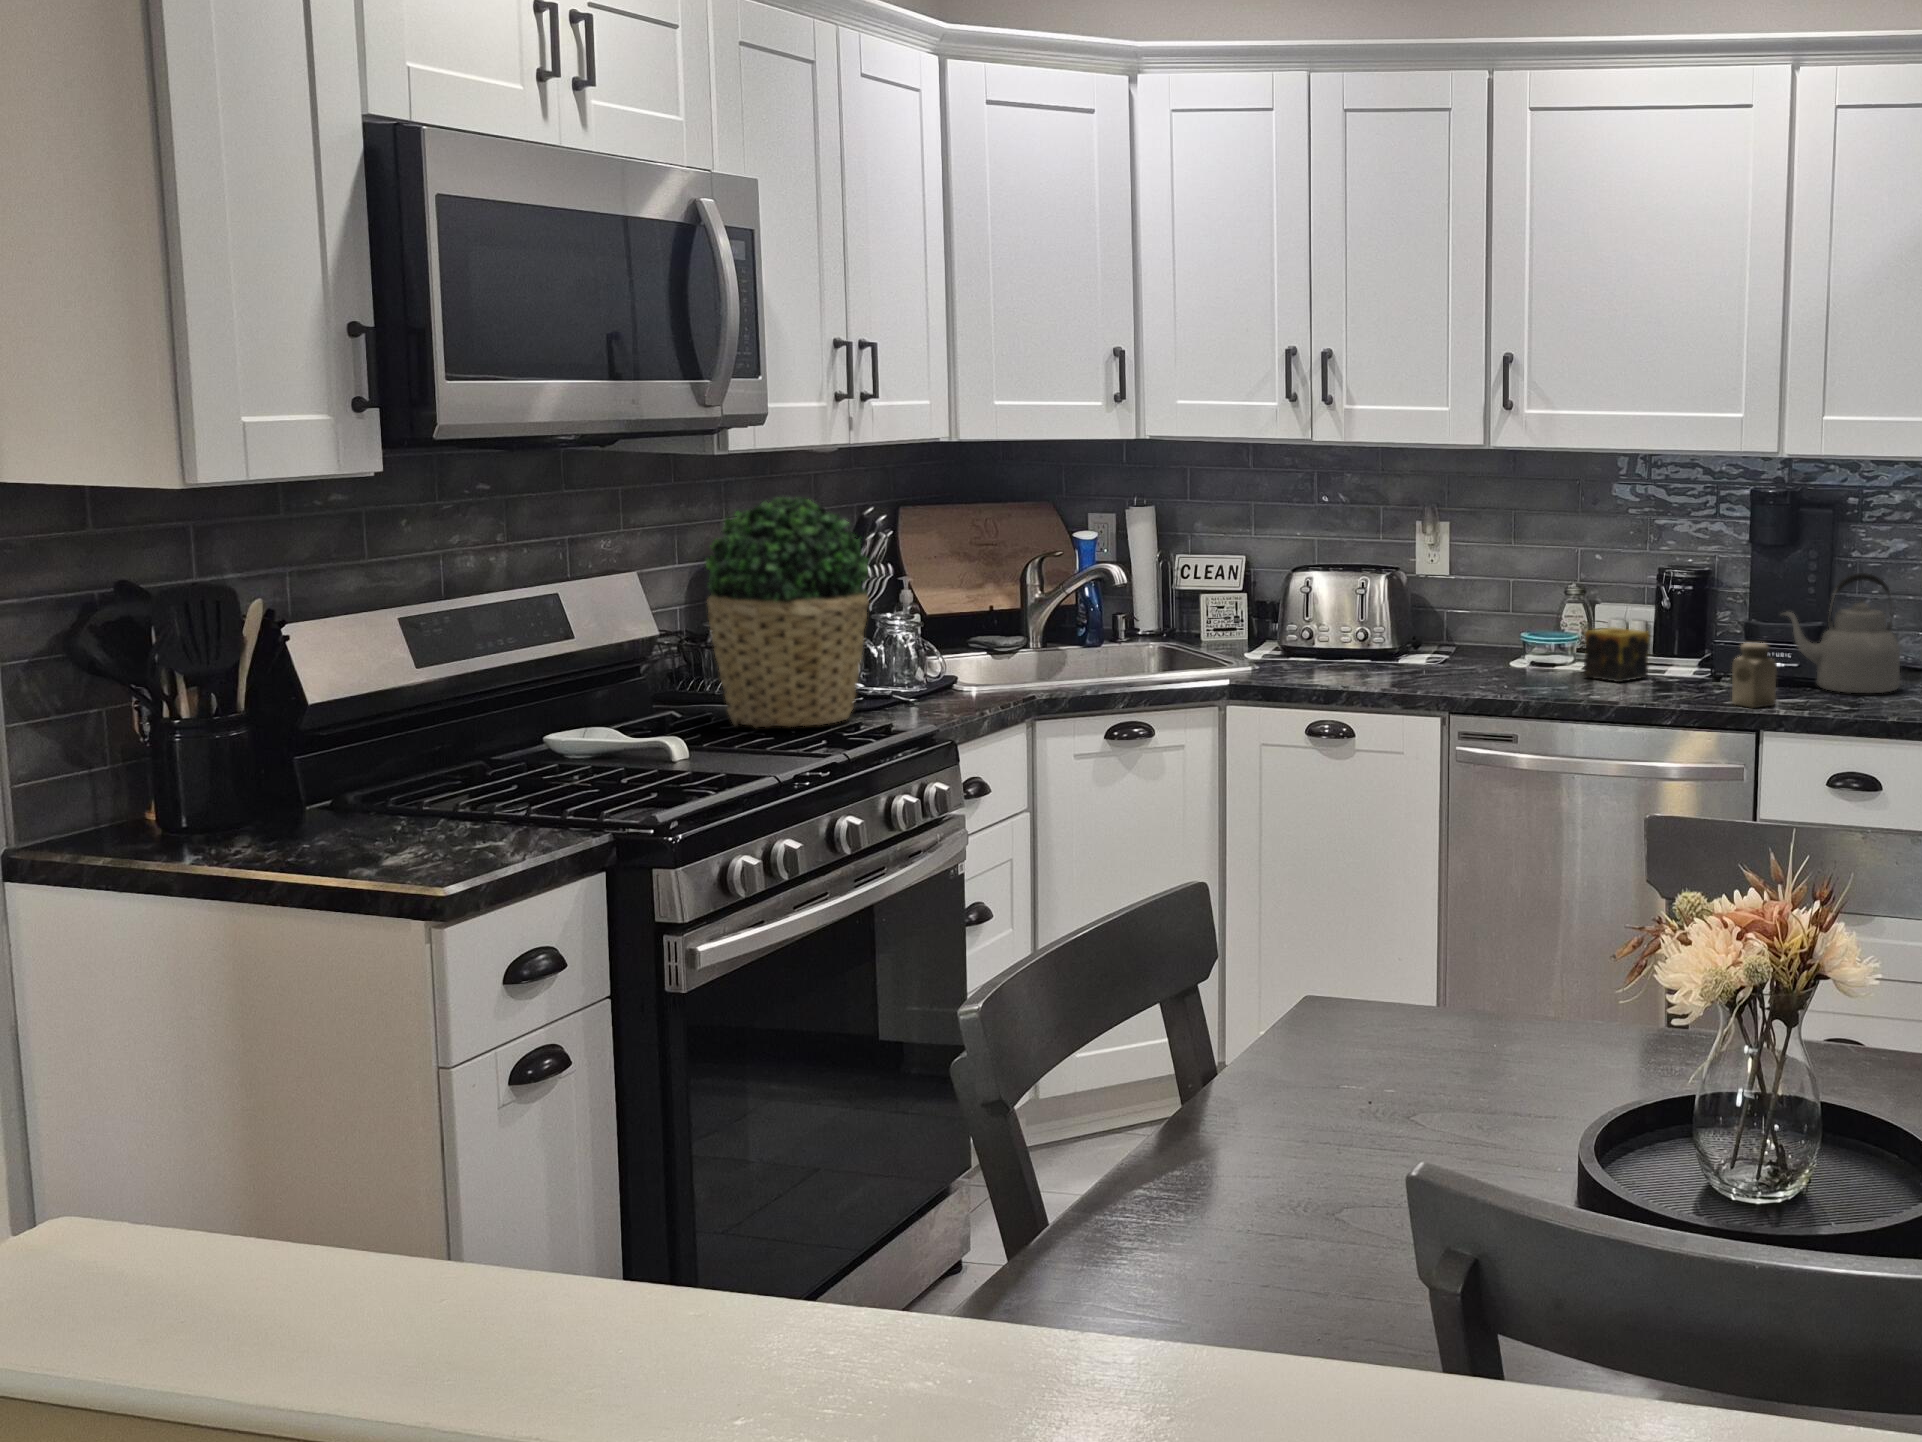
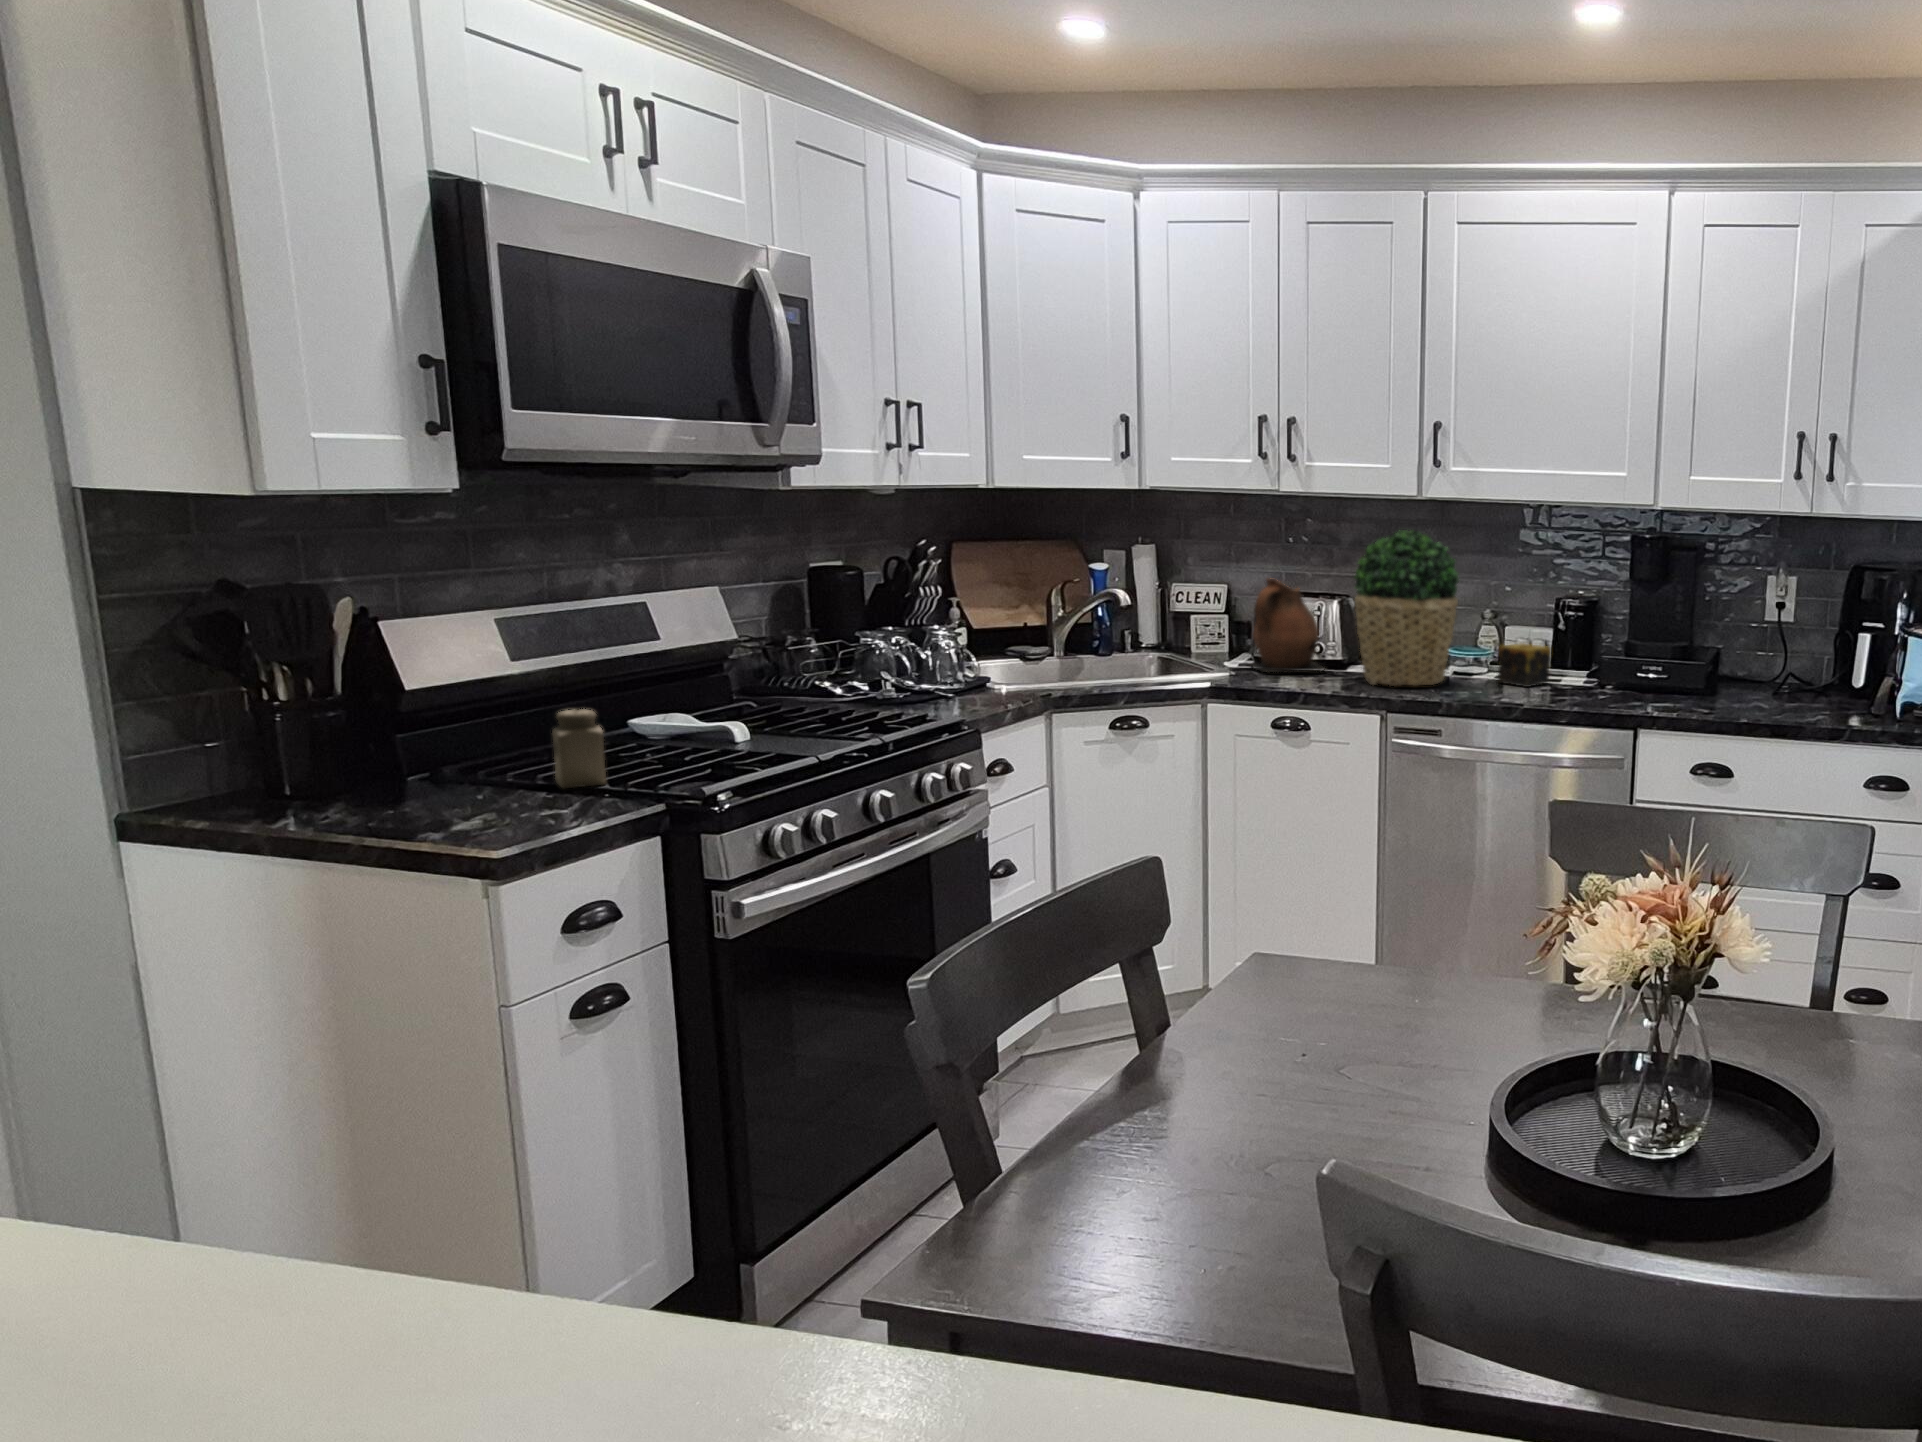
potted plant: present [706,497,869,727] -> present [1354,530,1459,686]
ceramic pitcher: none [1269,550,1370,667] -> present [1251,578,1325,672]
kettle: present [1782,573,1900,693] -> none [1655,602,1749,698]
salt shaker: present [1732,643,1777,708] -> present [552,709,606,788]

